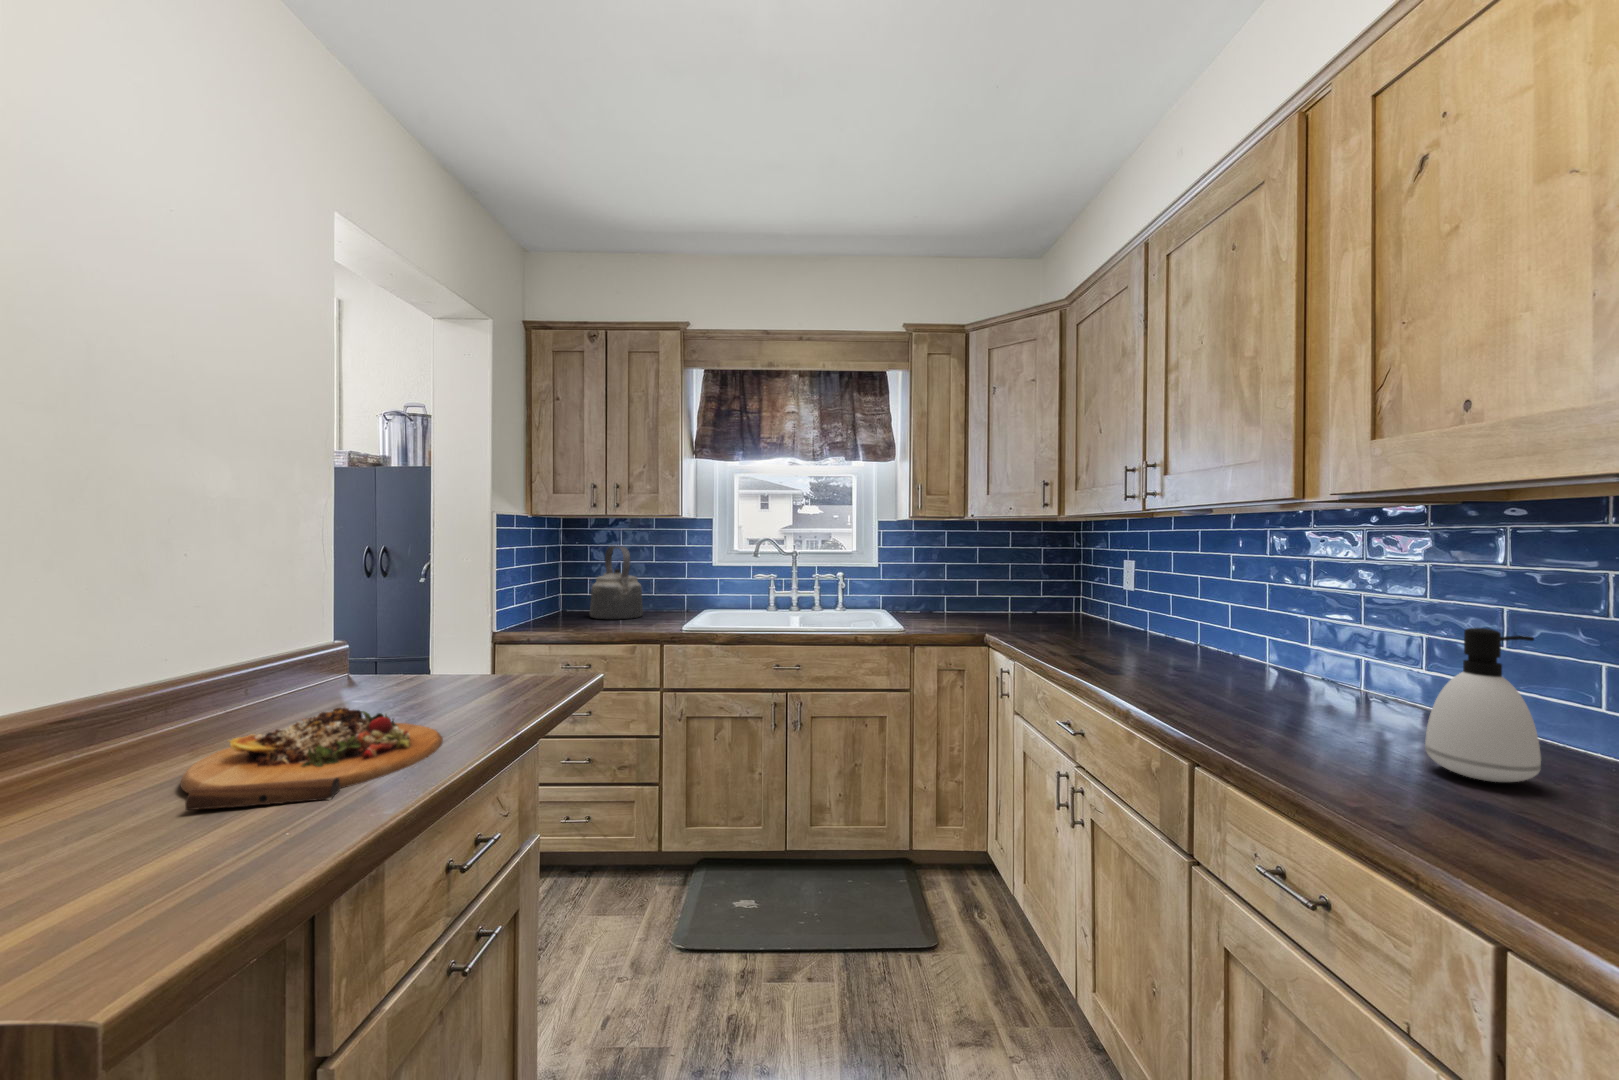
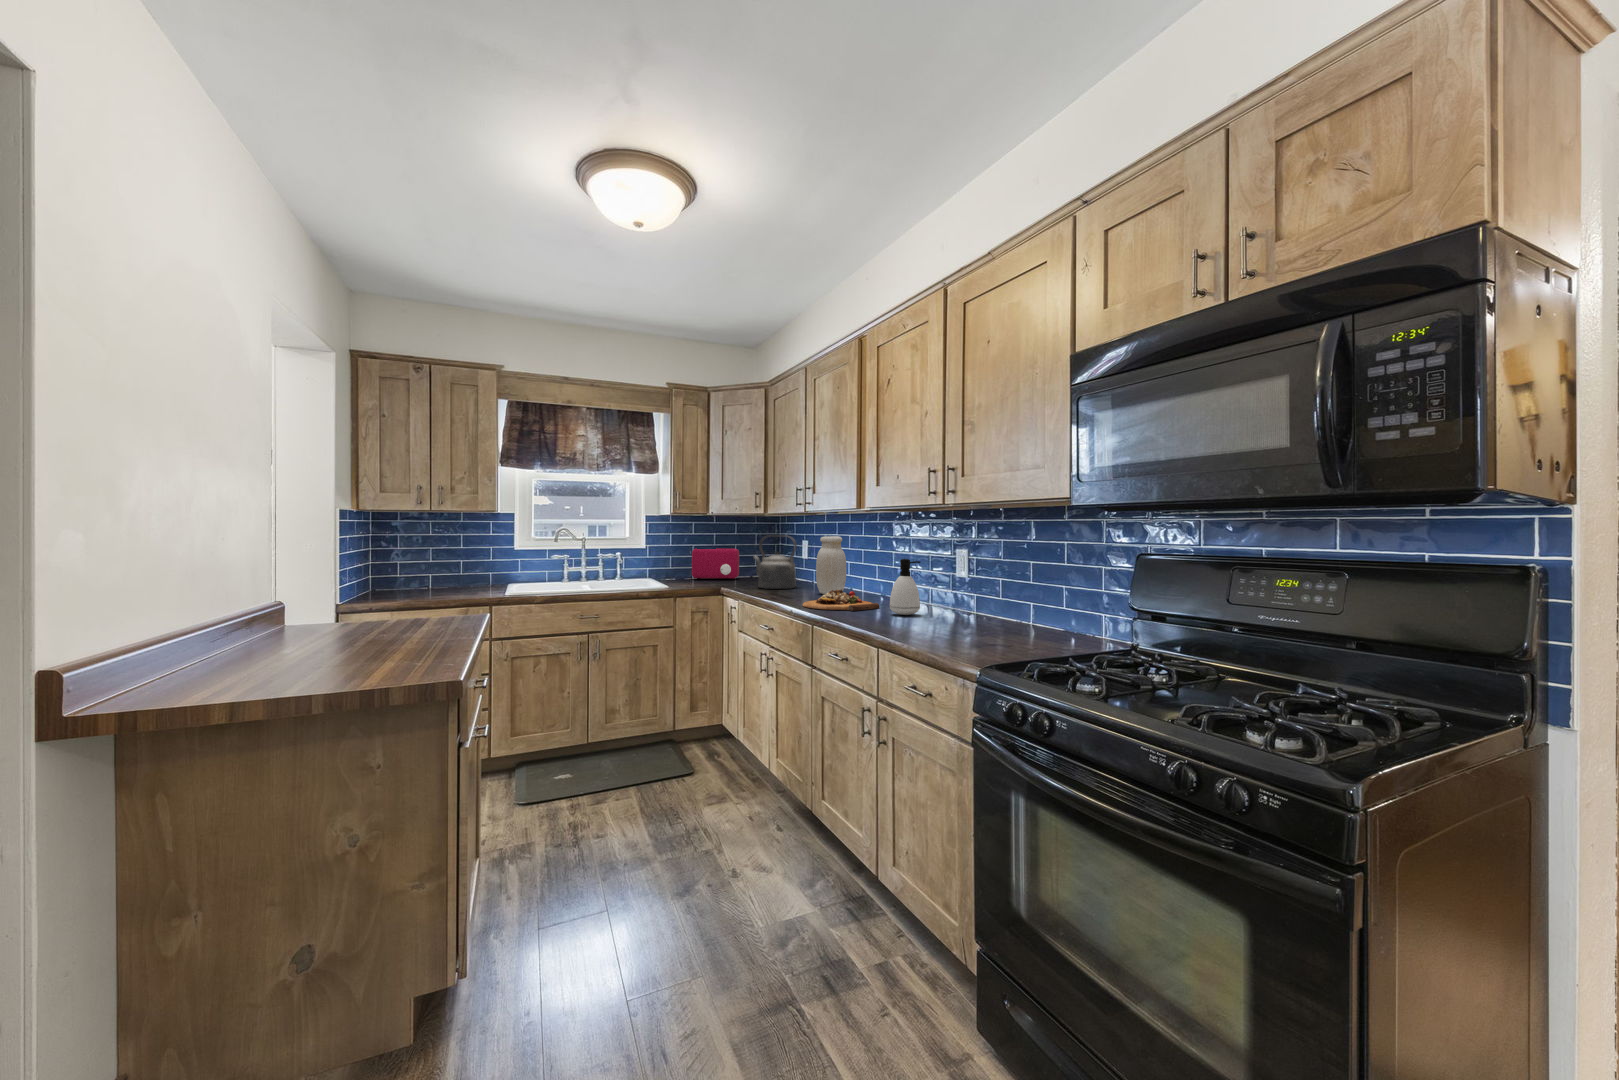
kettle: present [590,546,643,620] -> present [754,535,797,589]
jar: none [1165,556,1231,668] -> present [816,536,846,594]
toaster: none [944,567,1015,616] -> present [692,548,739,580]
cutting board: present [180,708,443,810] -> present [803,590,880,611]

